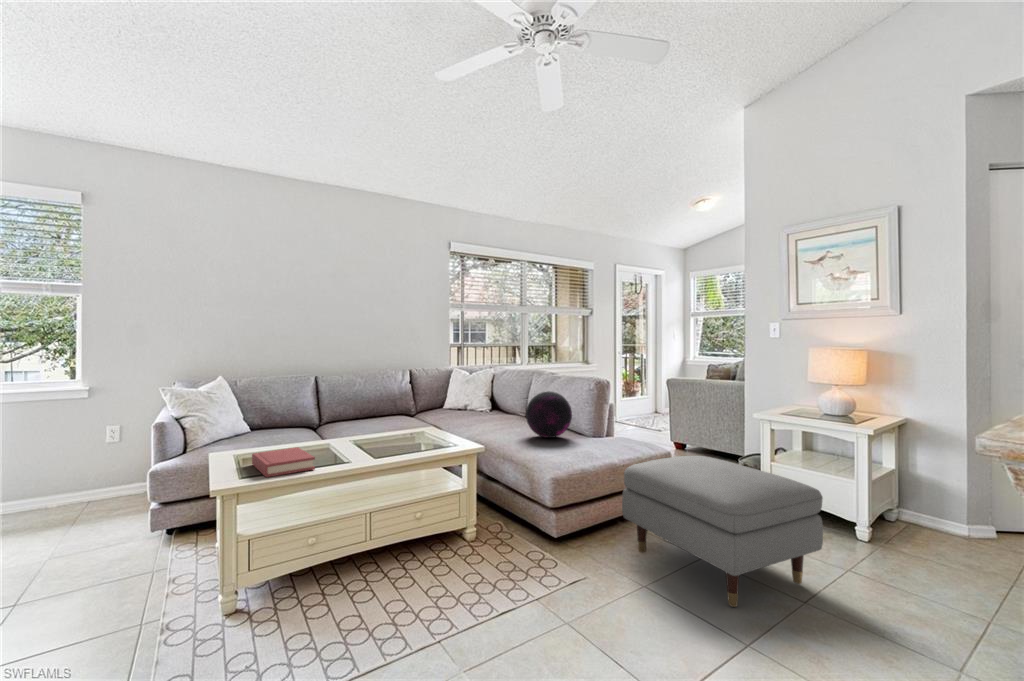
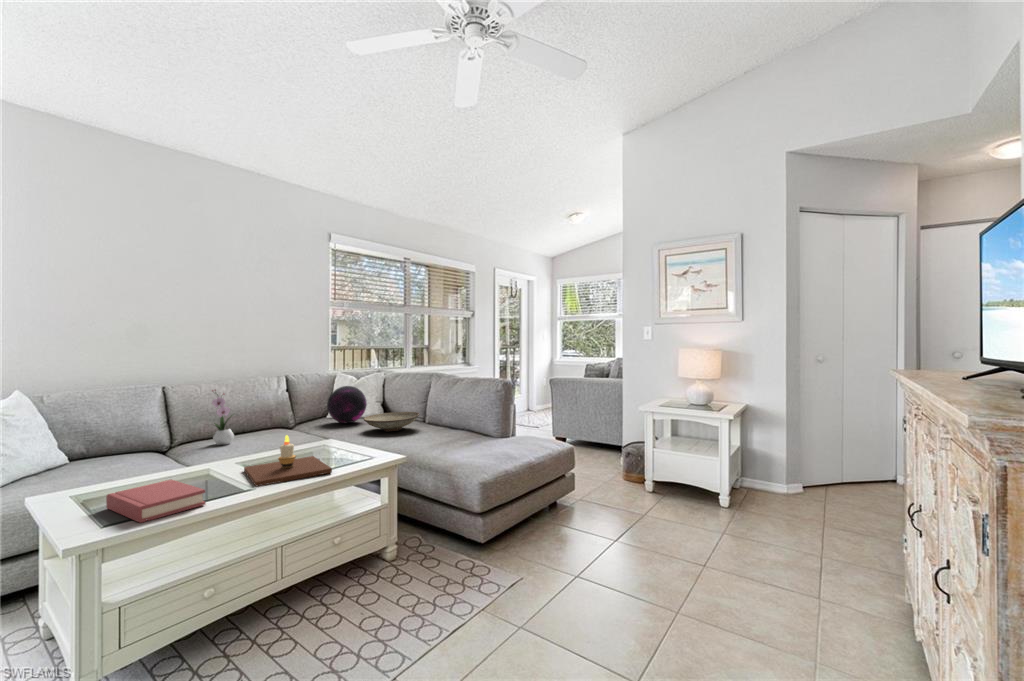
flower arrangement: none [347,378,365,425] -> present [212,390,234,445]
decorative orb: present [526,391,572,438] -> present [327,386,367,423]
decorative bowl: none [470,407,521,424] -> present [364,412,420,432]
candle: none [357,418,421,460] -> present [244,435,332,486]
ottoman: present [622,456,823,607] -> none [543,448,714,582]

